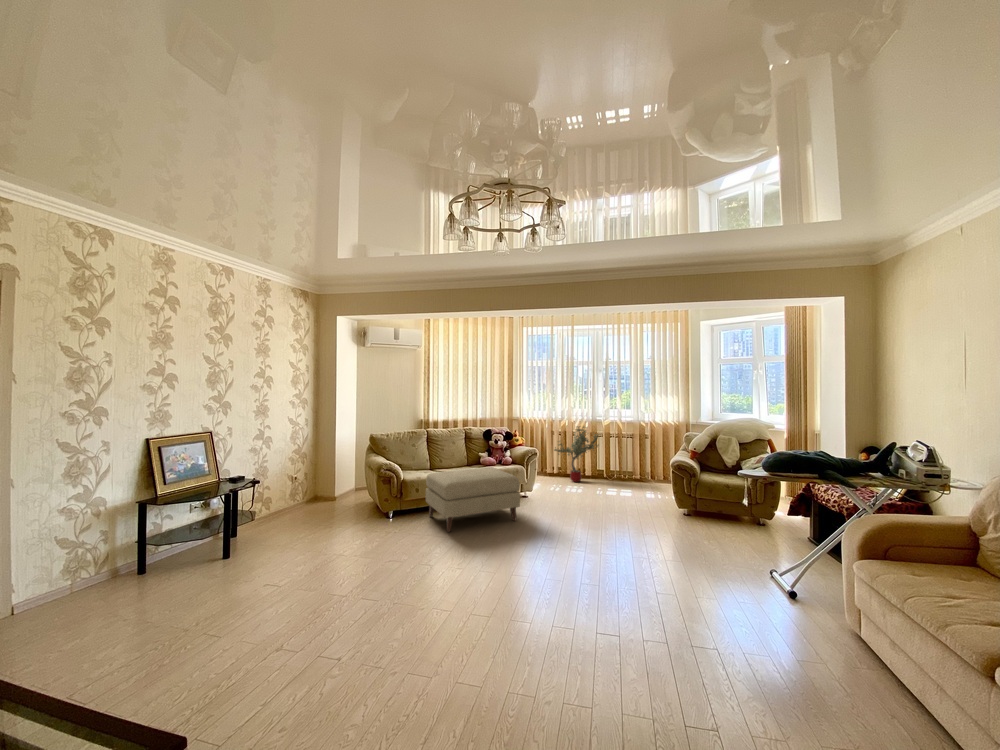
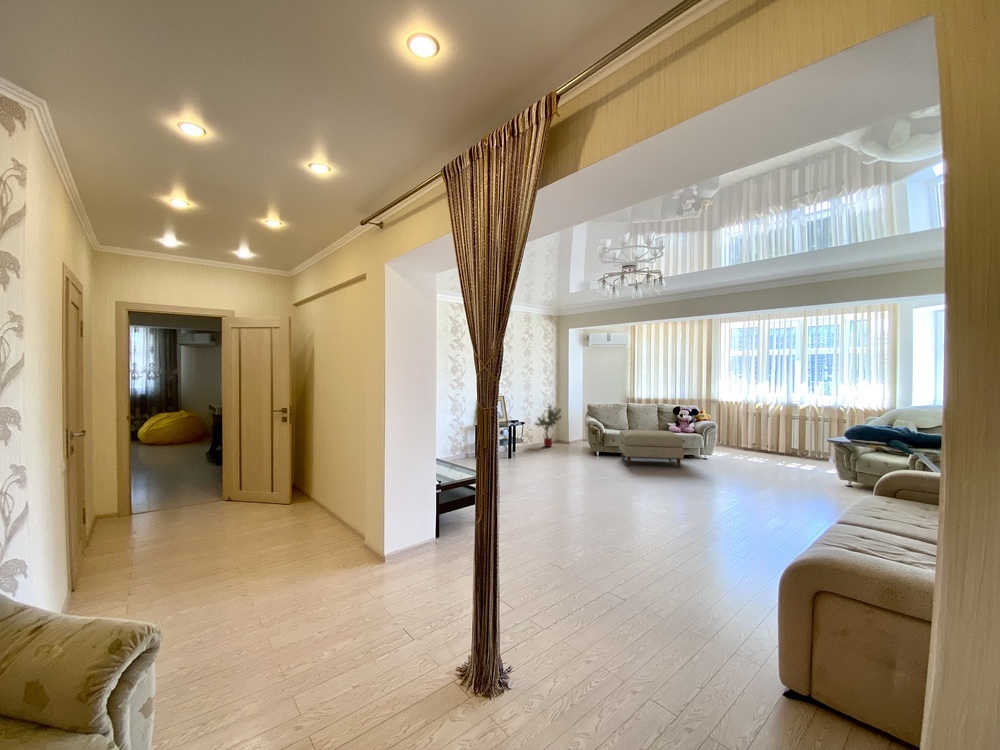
potted tree: present [554,426,598,482] -> present [535,404,561,447]

